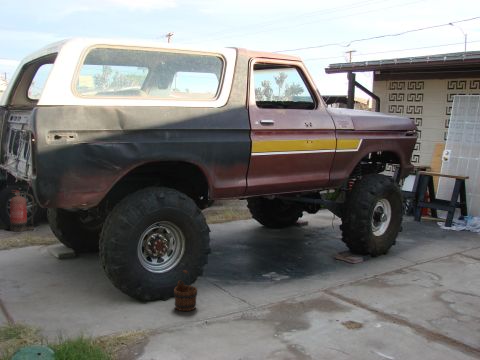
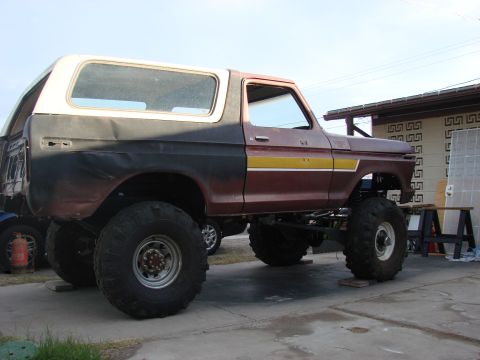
wooden bucket: present [174,270,197,311] -> none [171,283,195,325]

